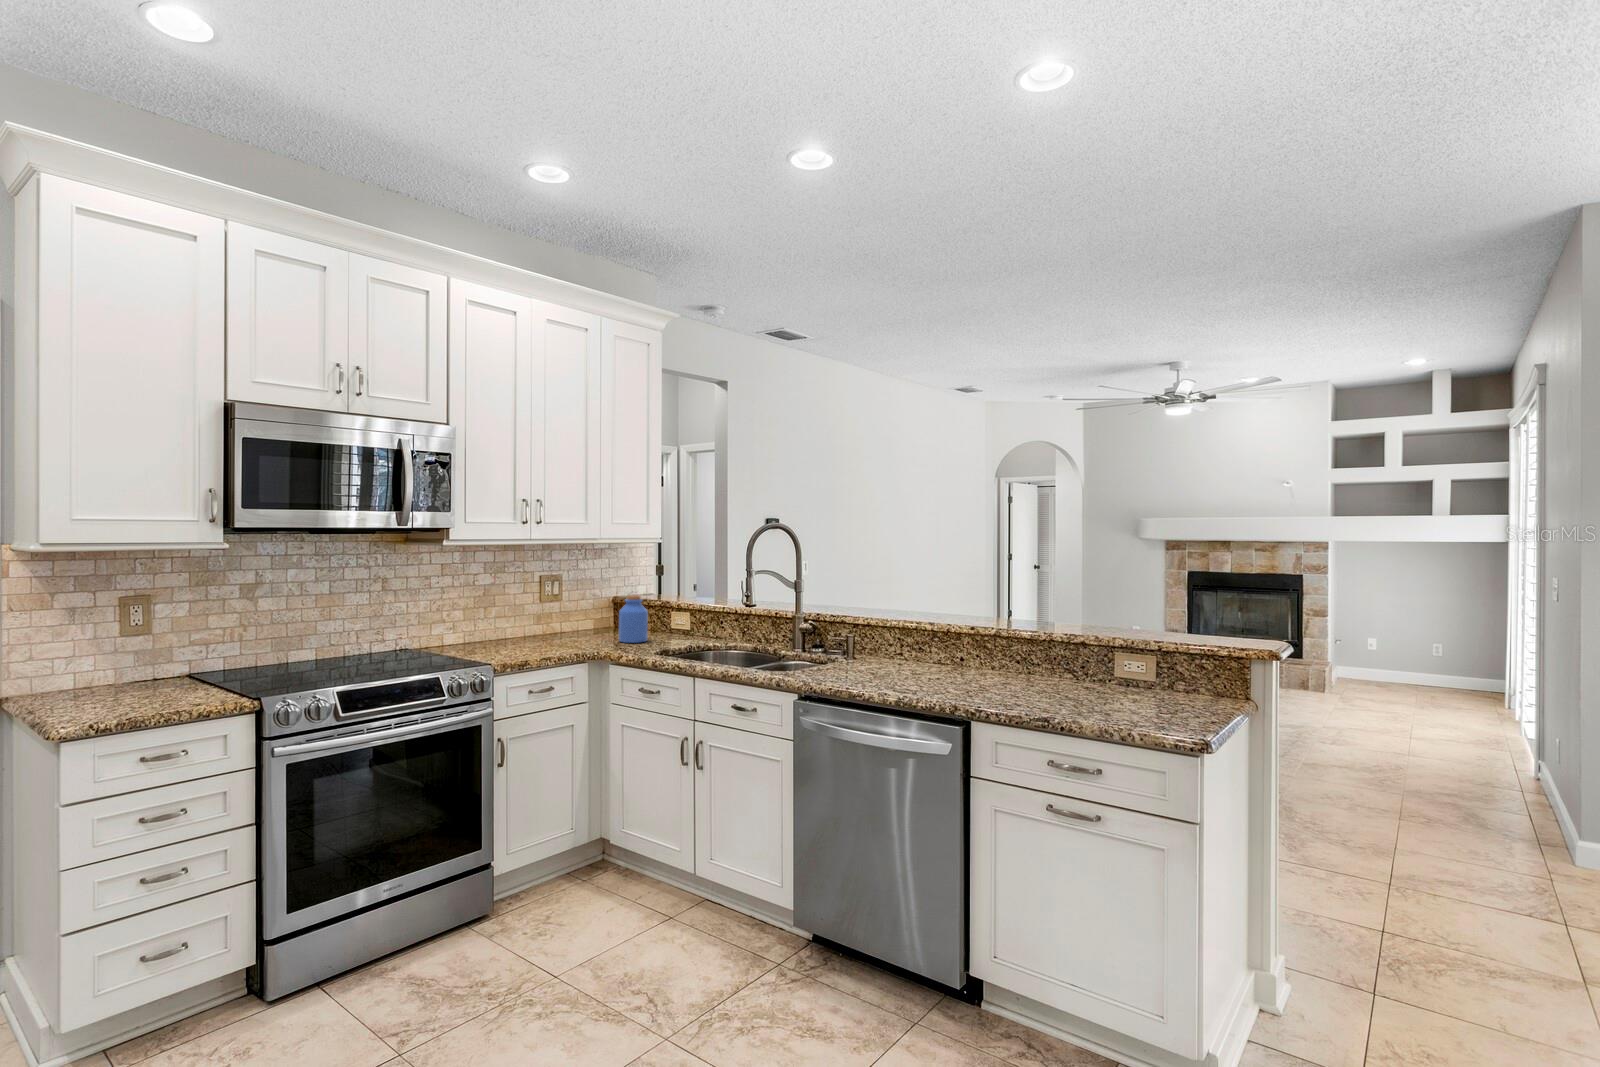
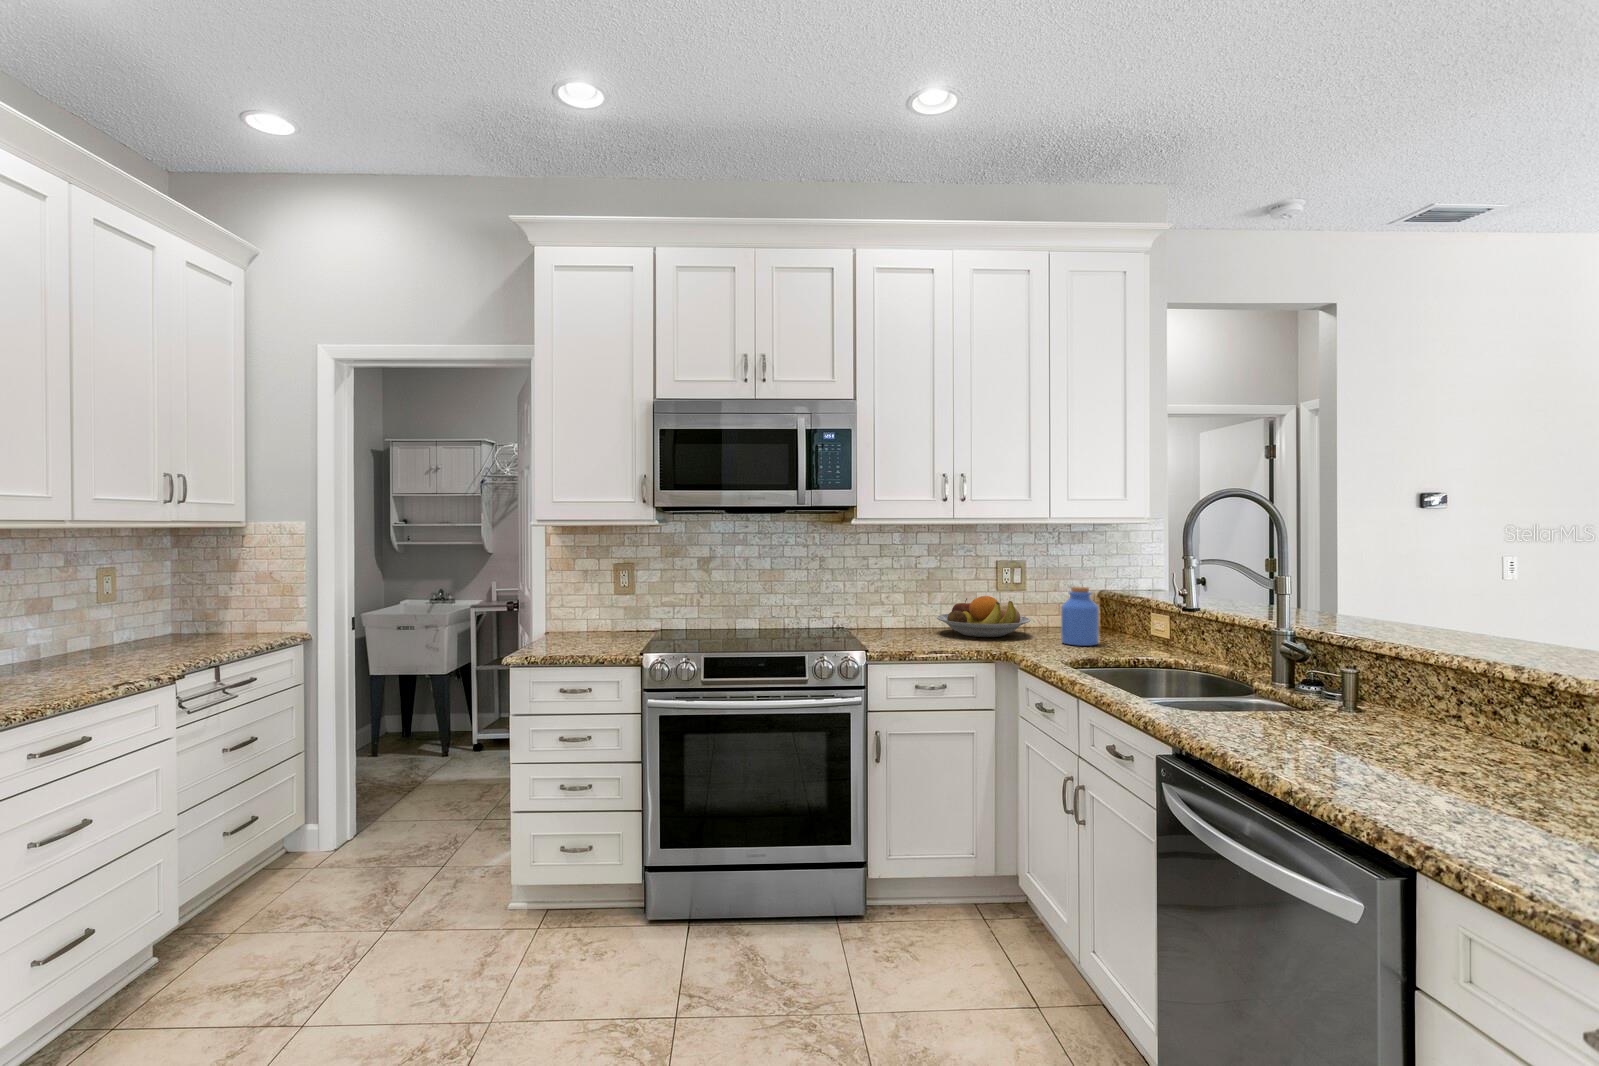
fruit bowl: none [502,608,588,645] -> present [937,596,1031,637]

